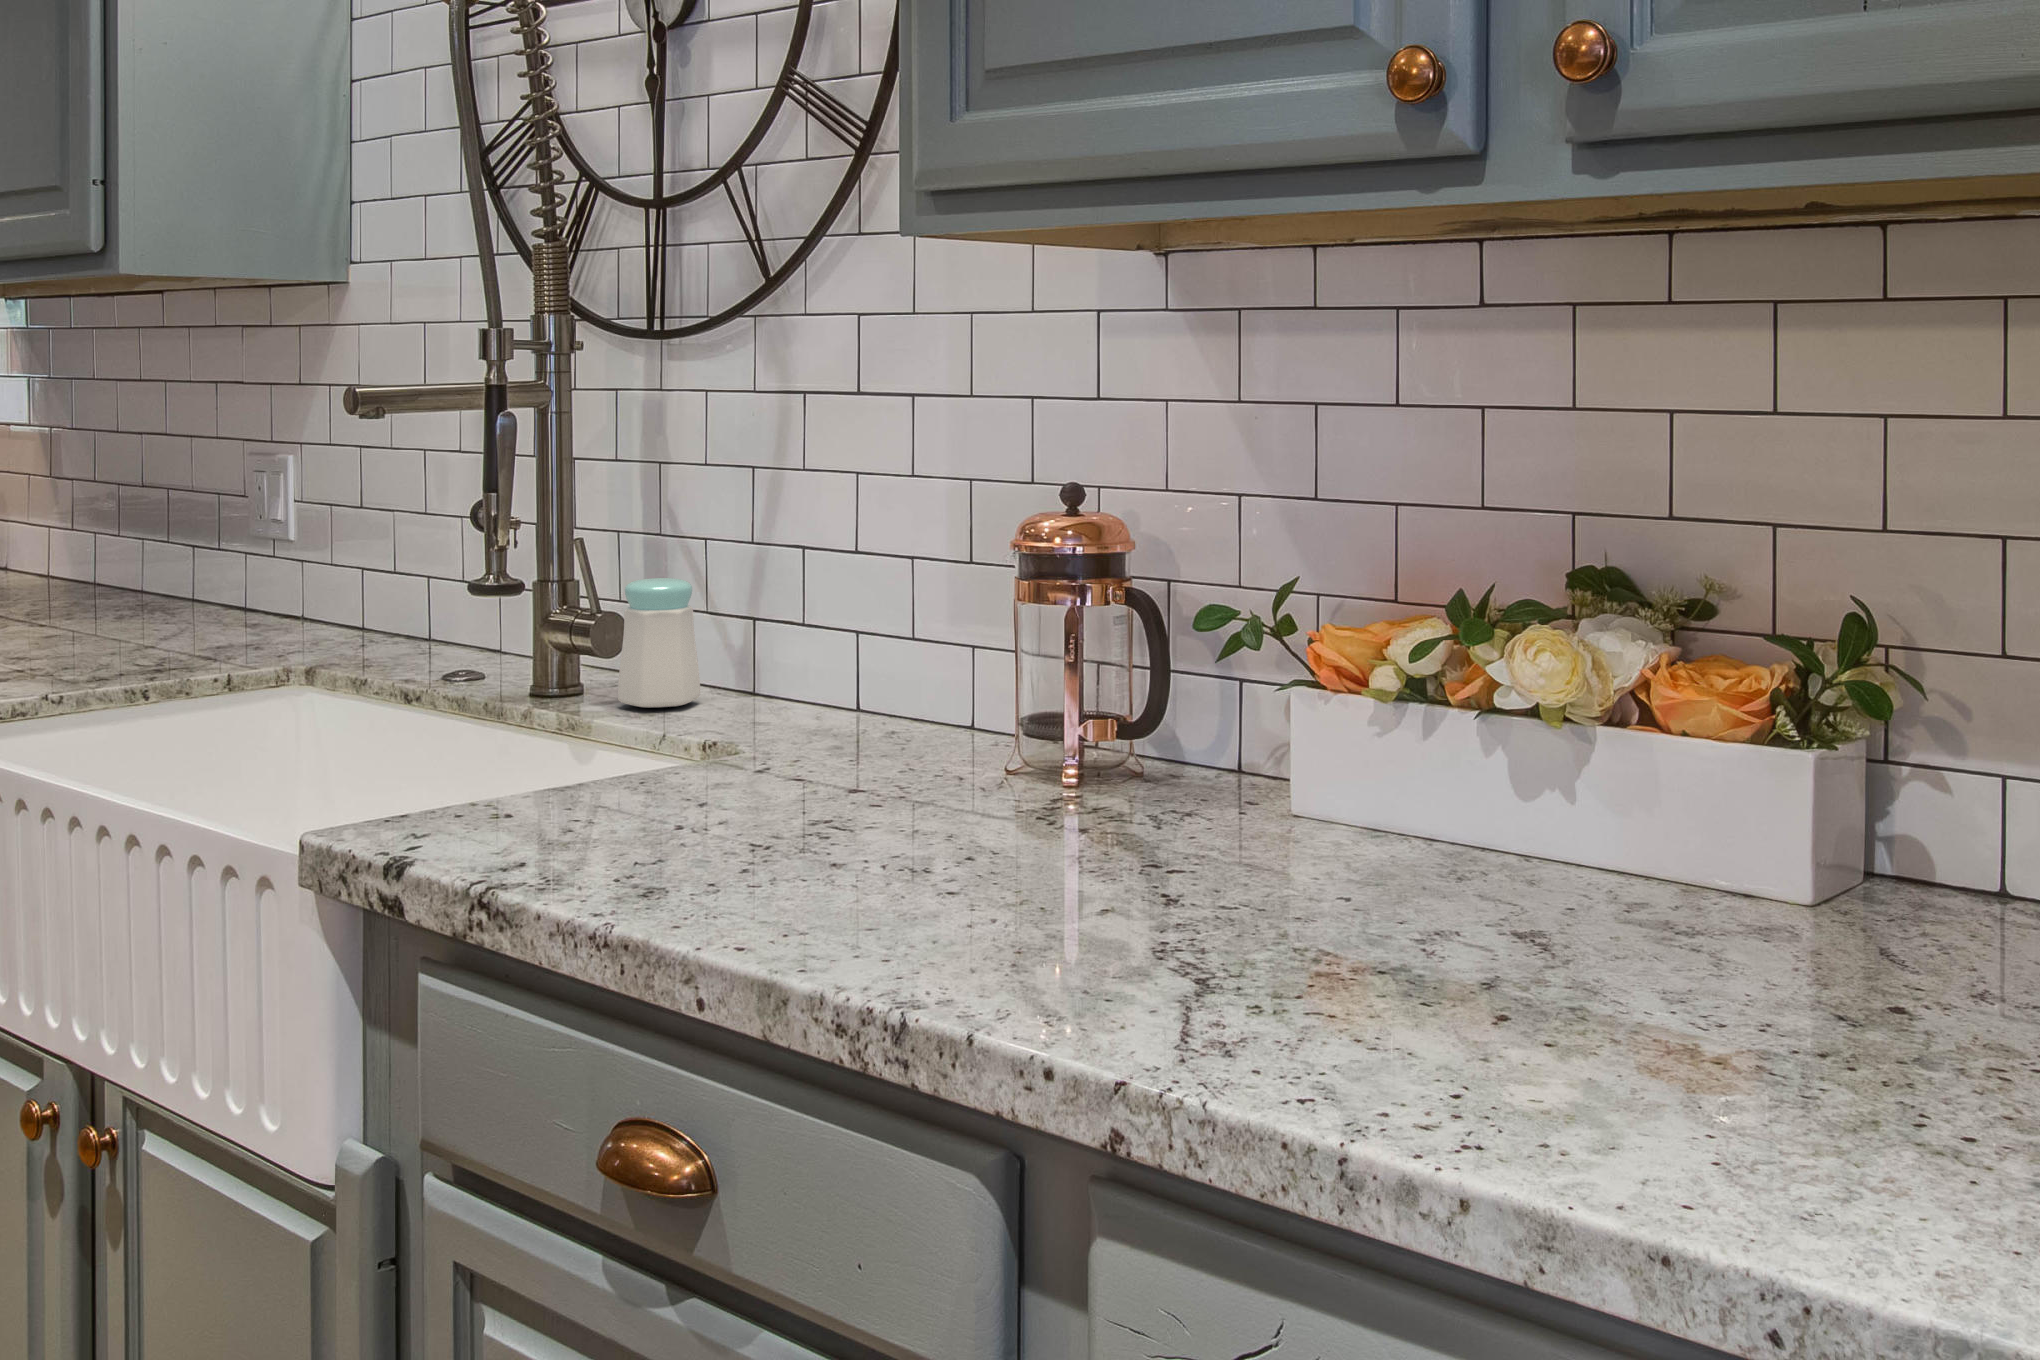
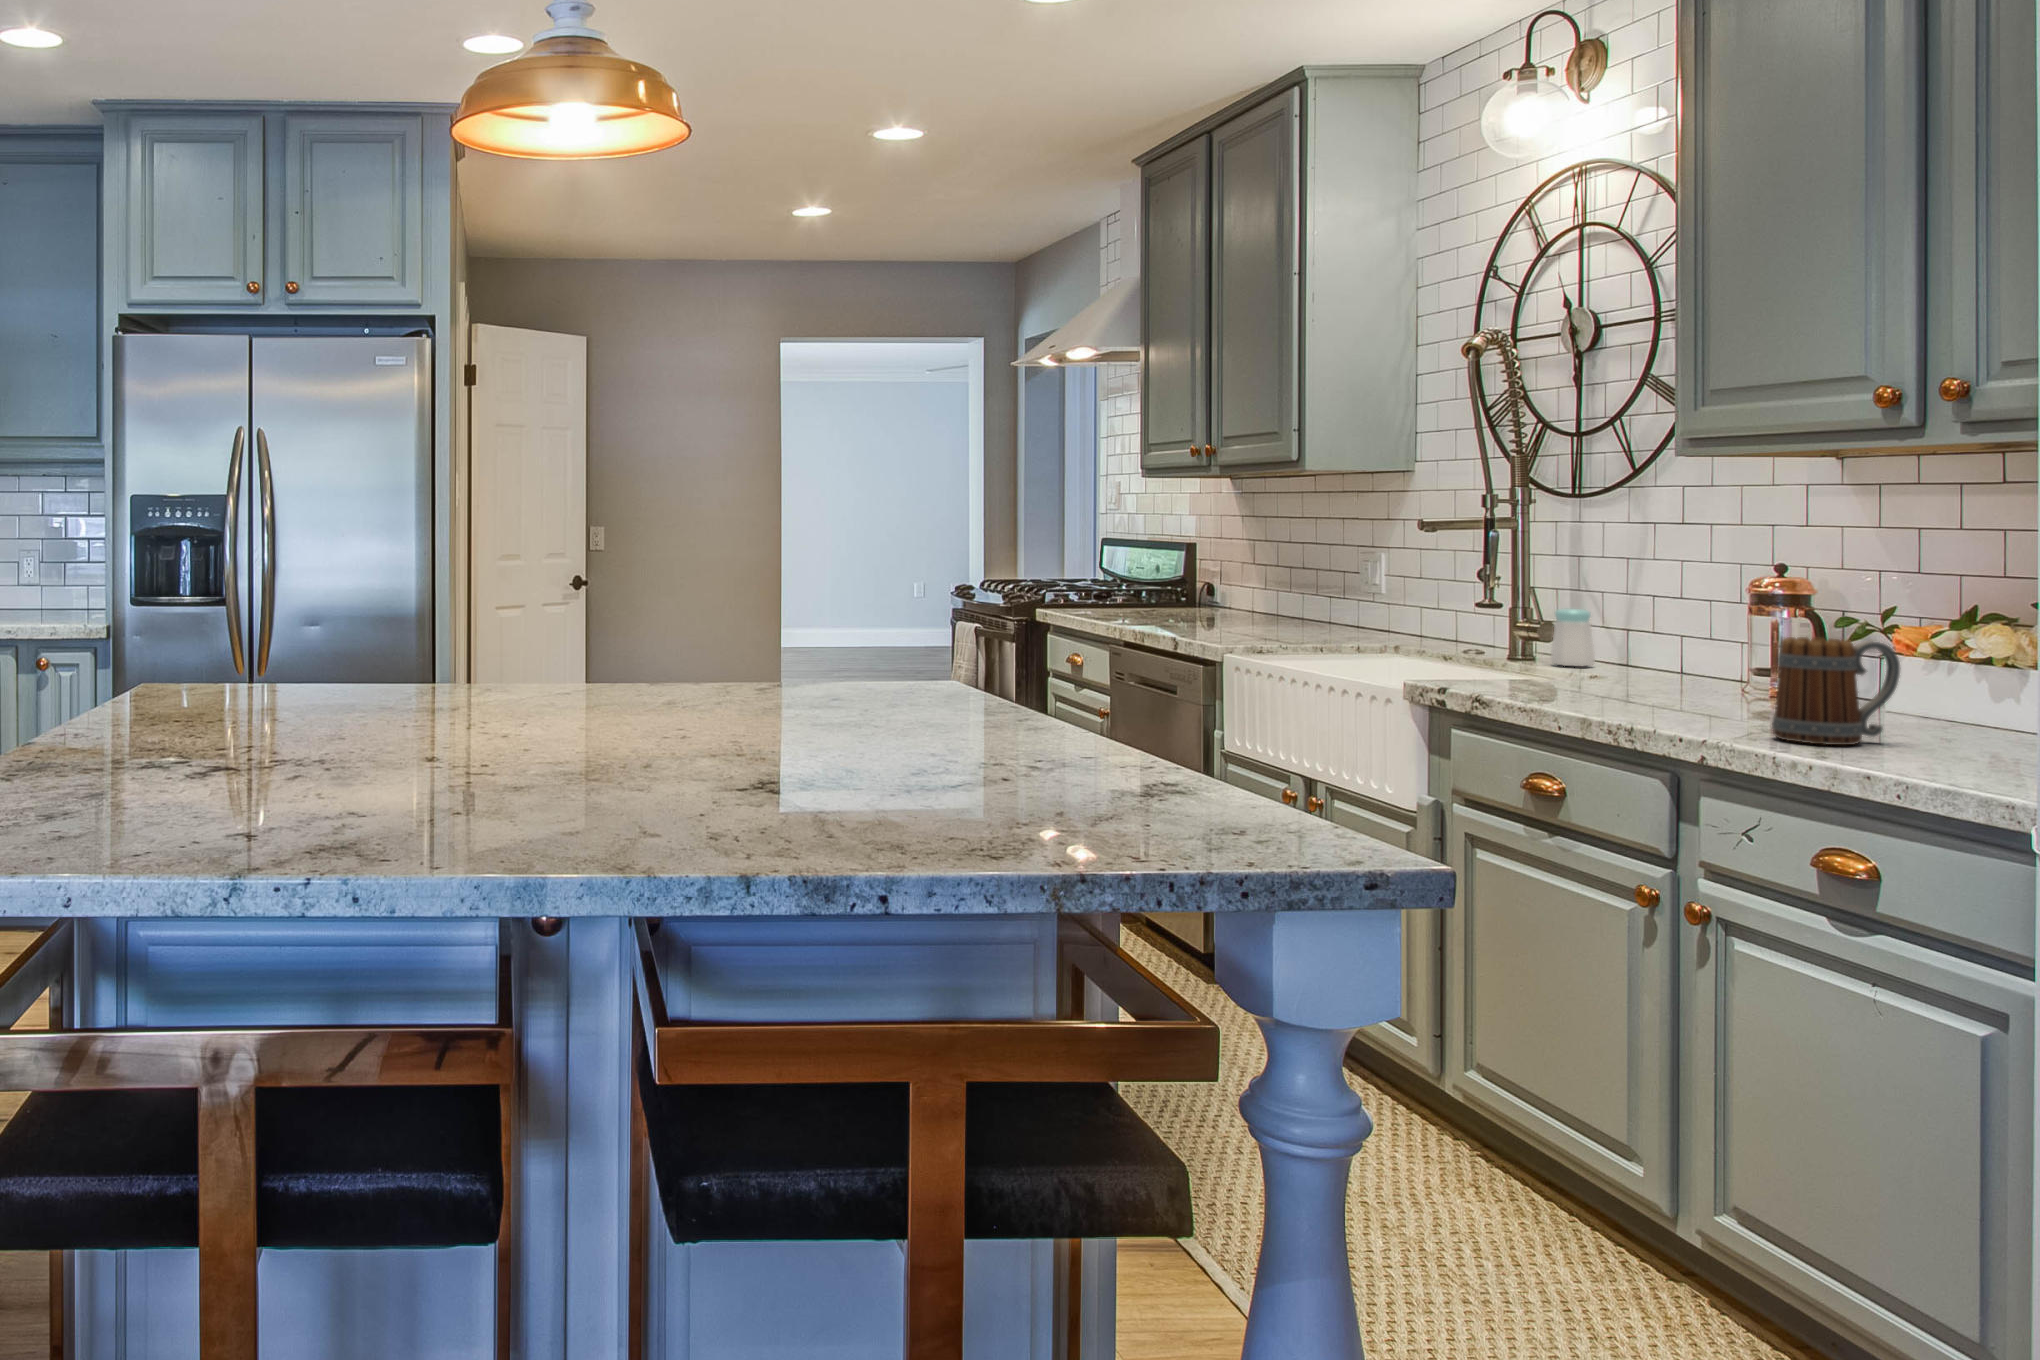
mug: none [1242,717,1488,1044] -> present [1772,637,1901,745]

